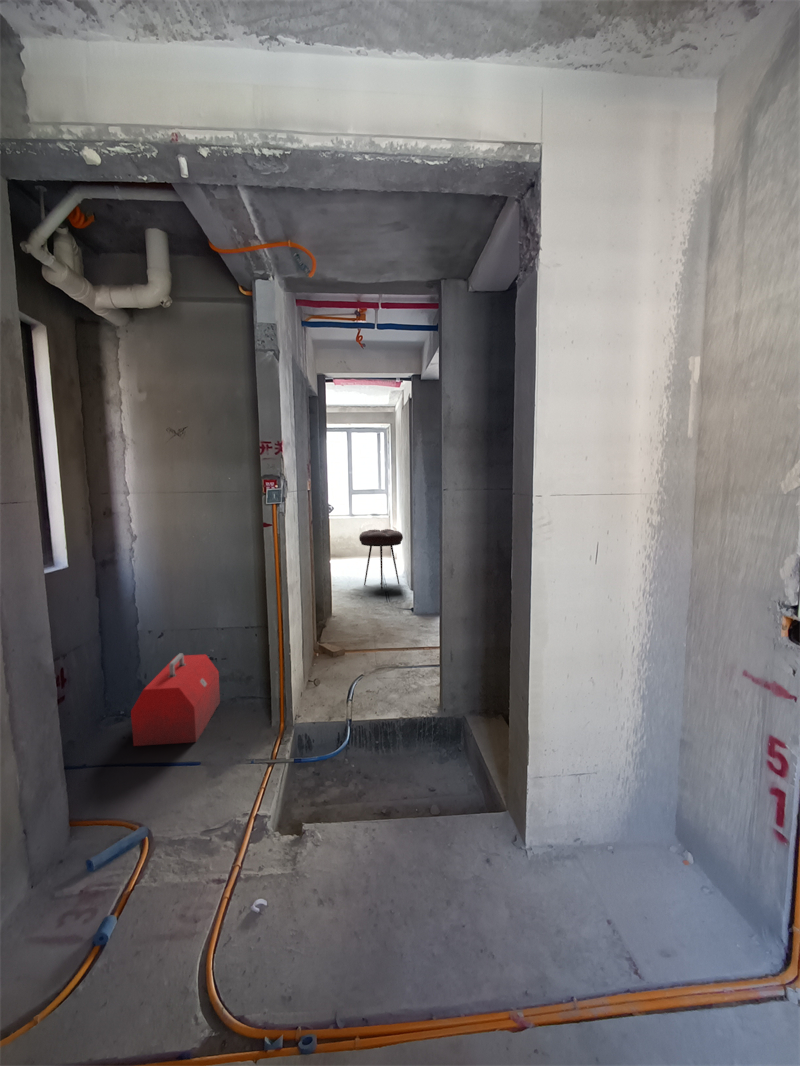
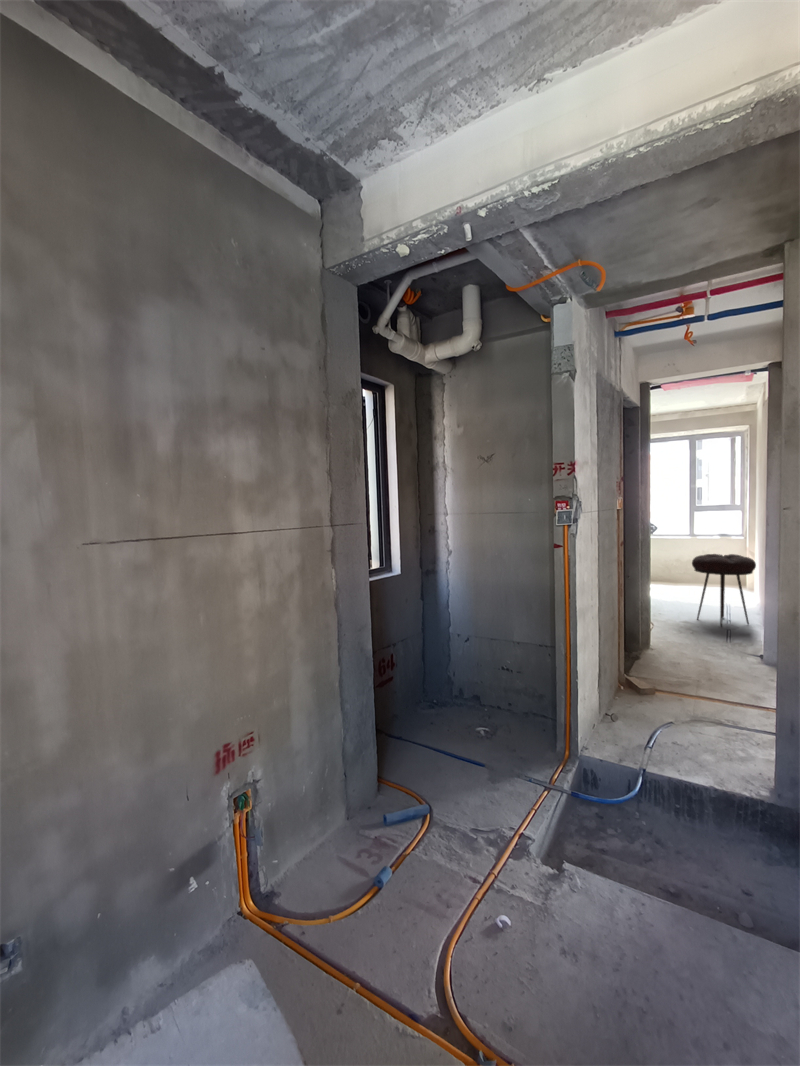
toolbox: present [131,653,220,746] -> none [434,658,511,745]

